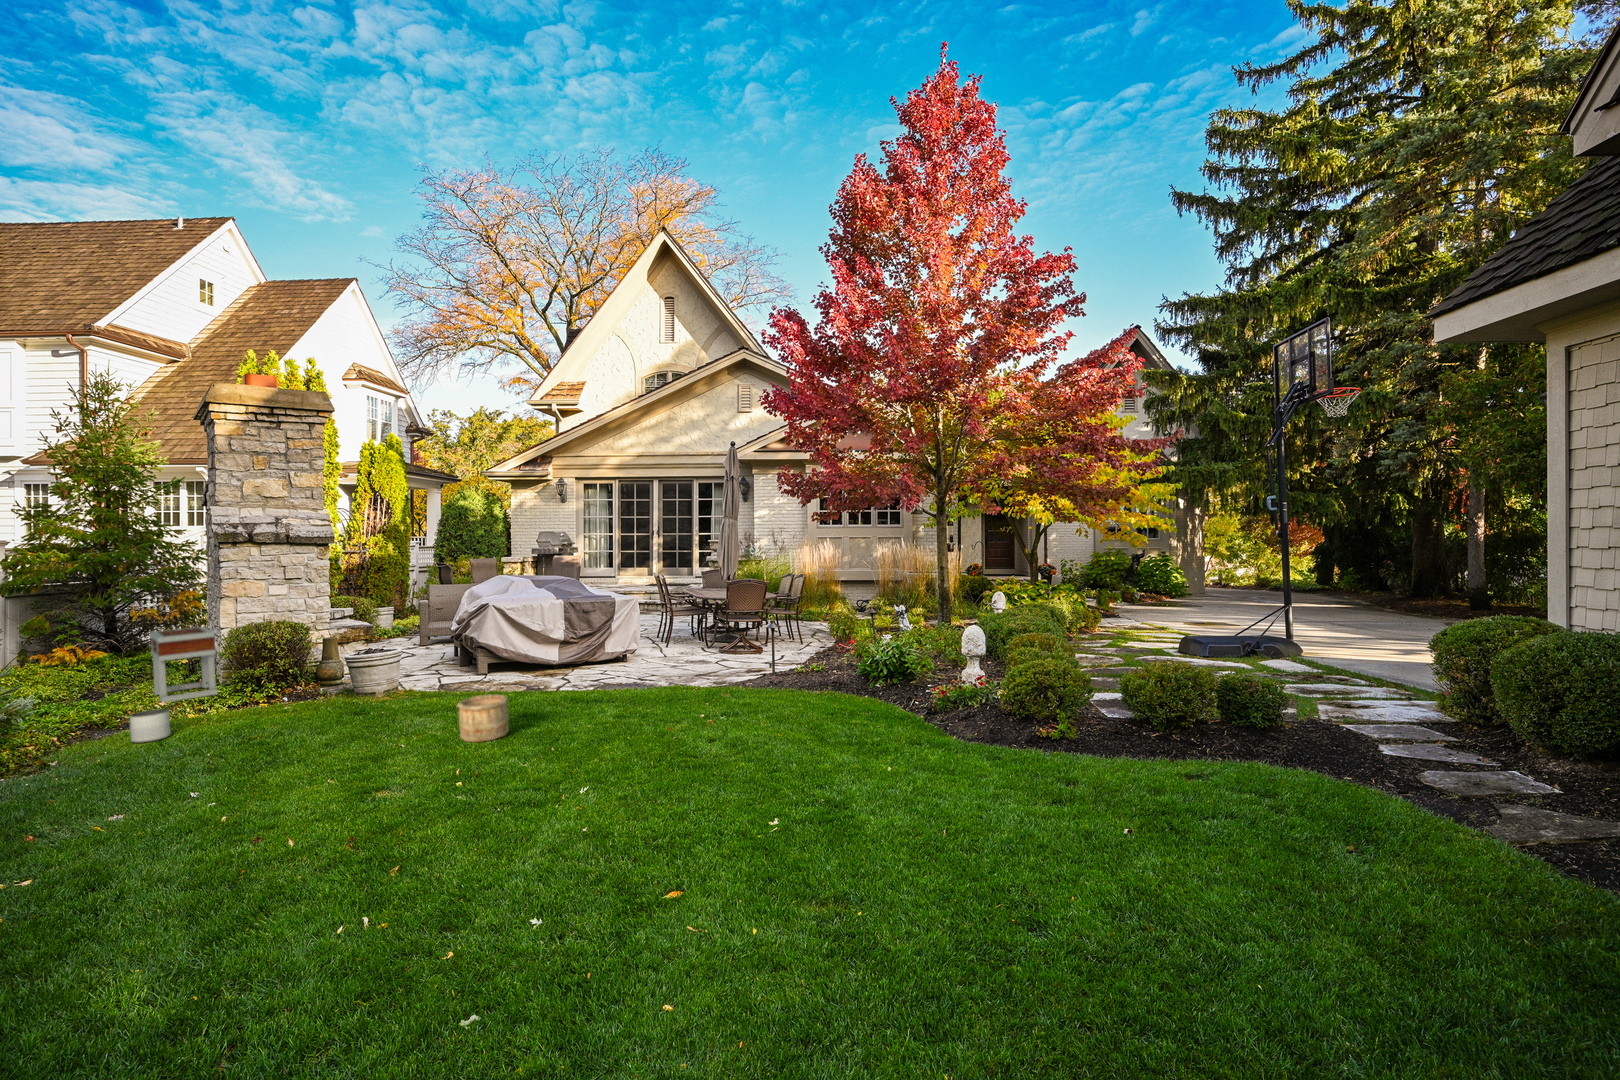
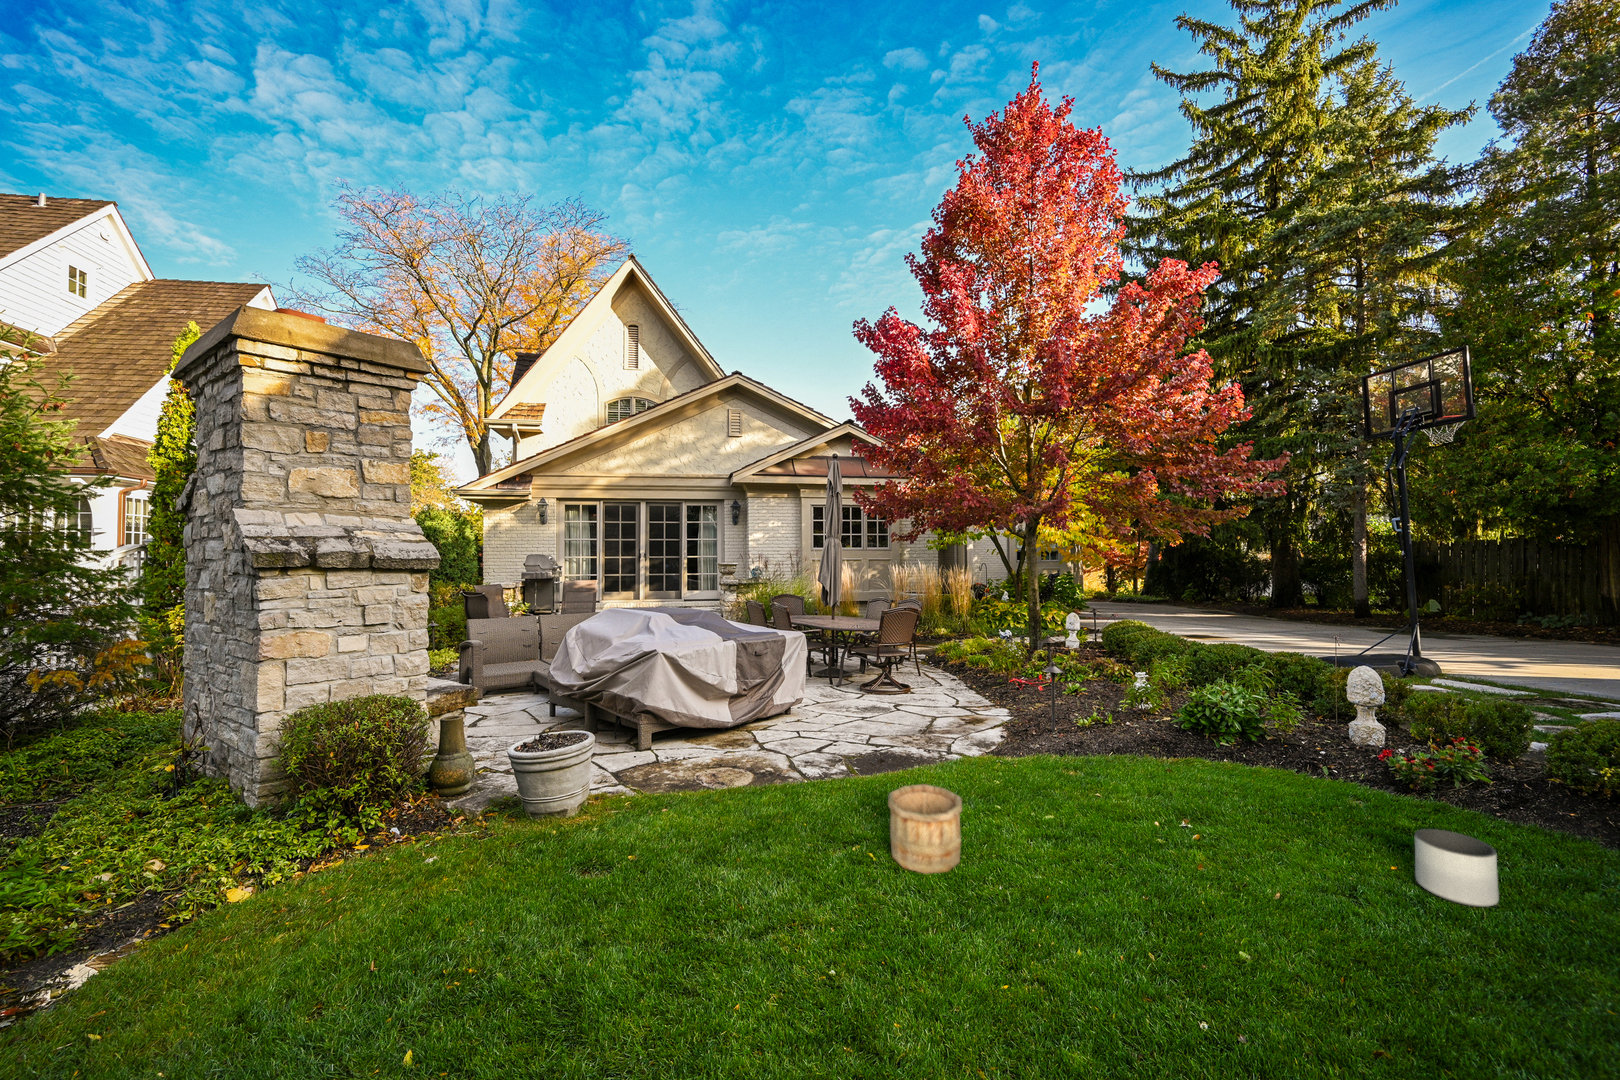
side table: present [149,627,217,702] -> none [106,710,260,862]
planter: present [130,709,171,743] -> present [1415,829,1499,907]

